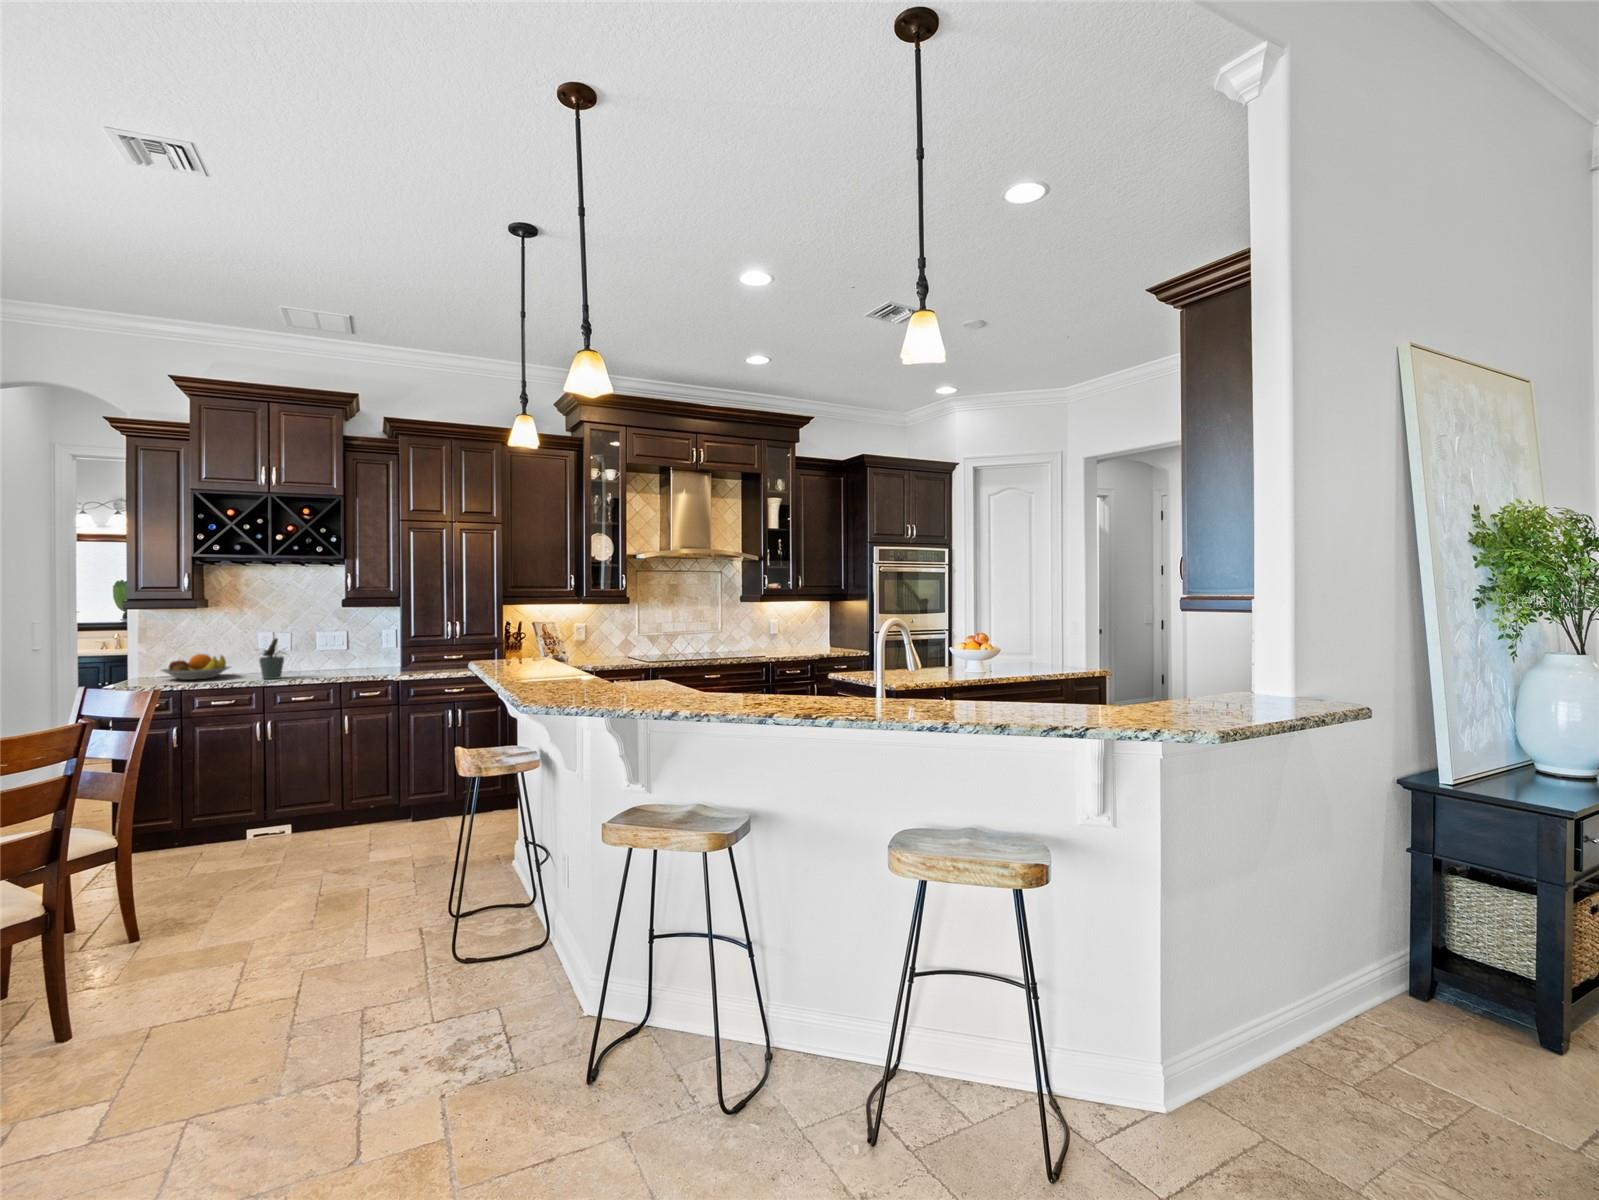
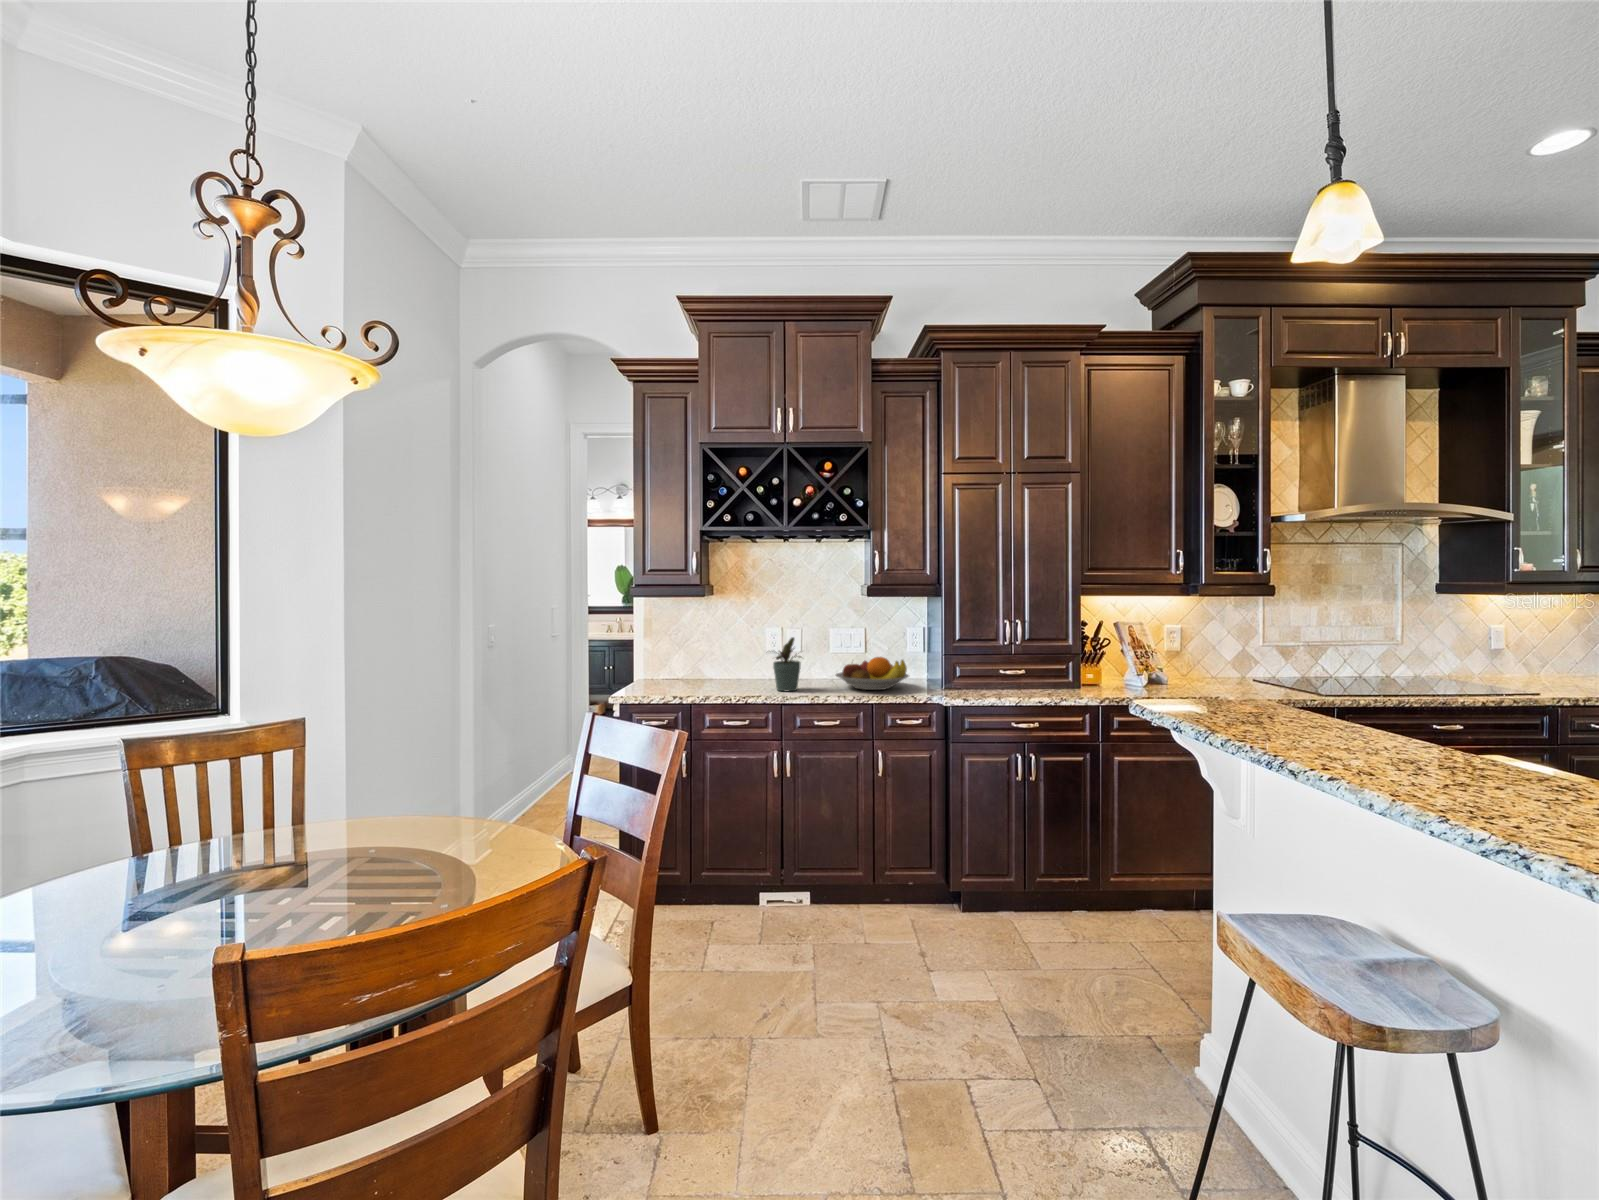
fruit bowl: present [161,654,230,680] -> present [836,657,909,690]

